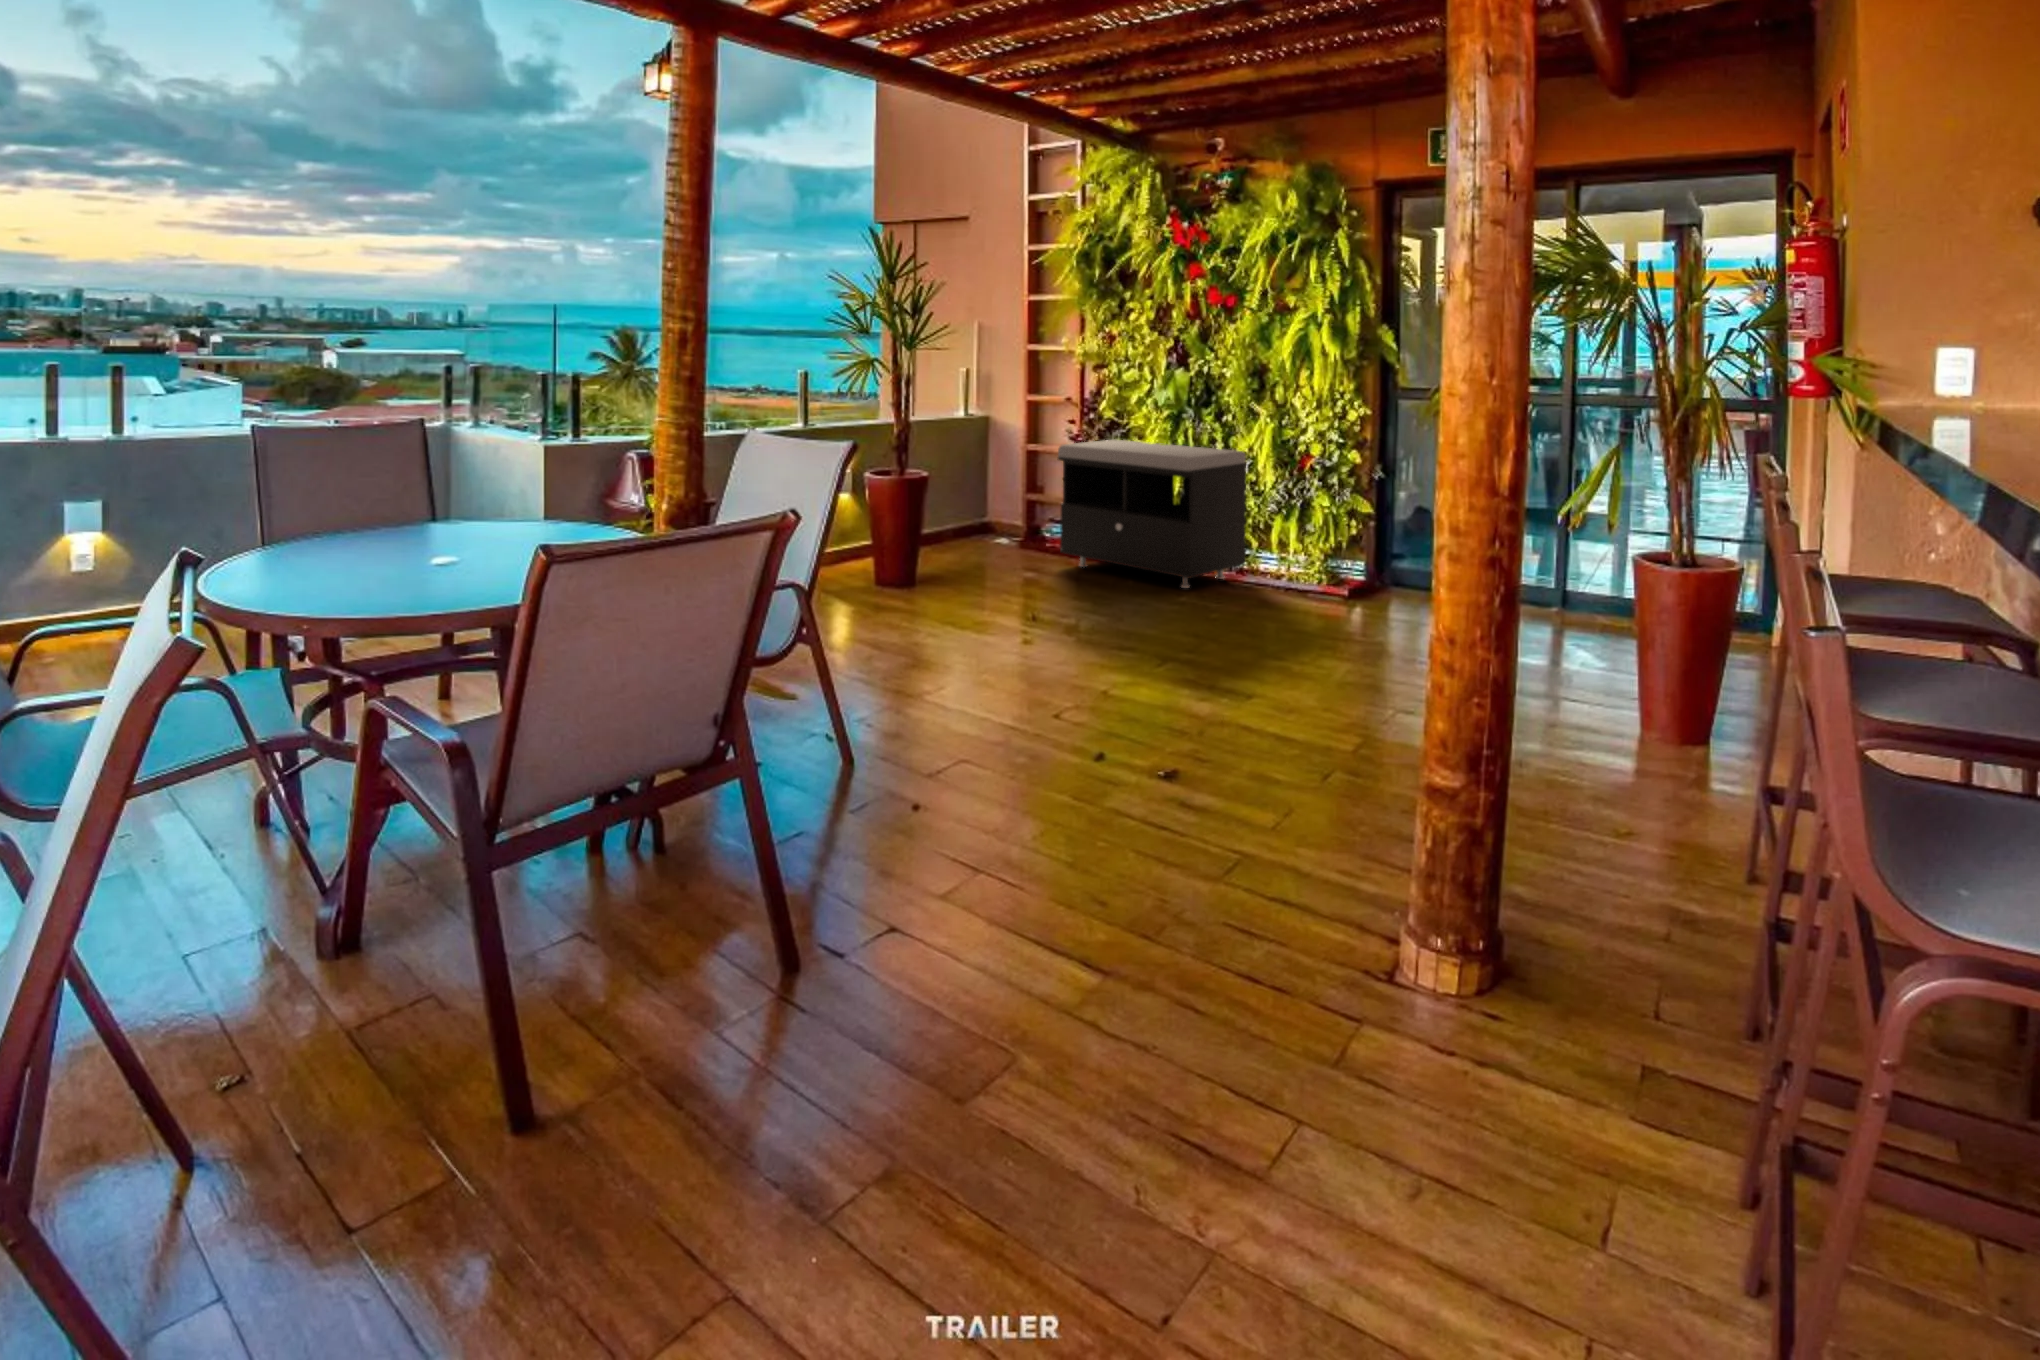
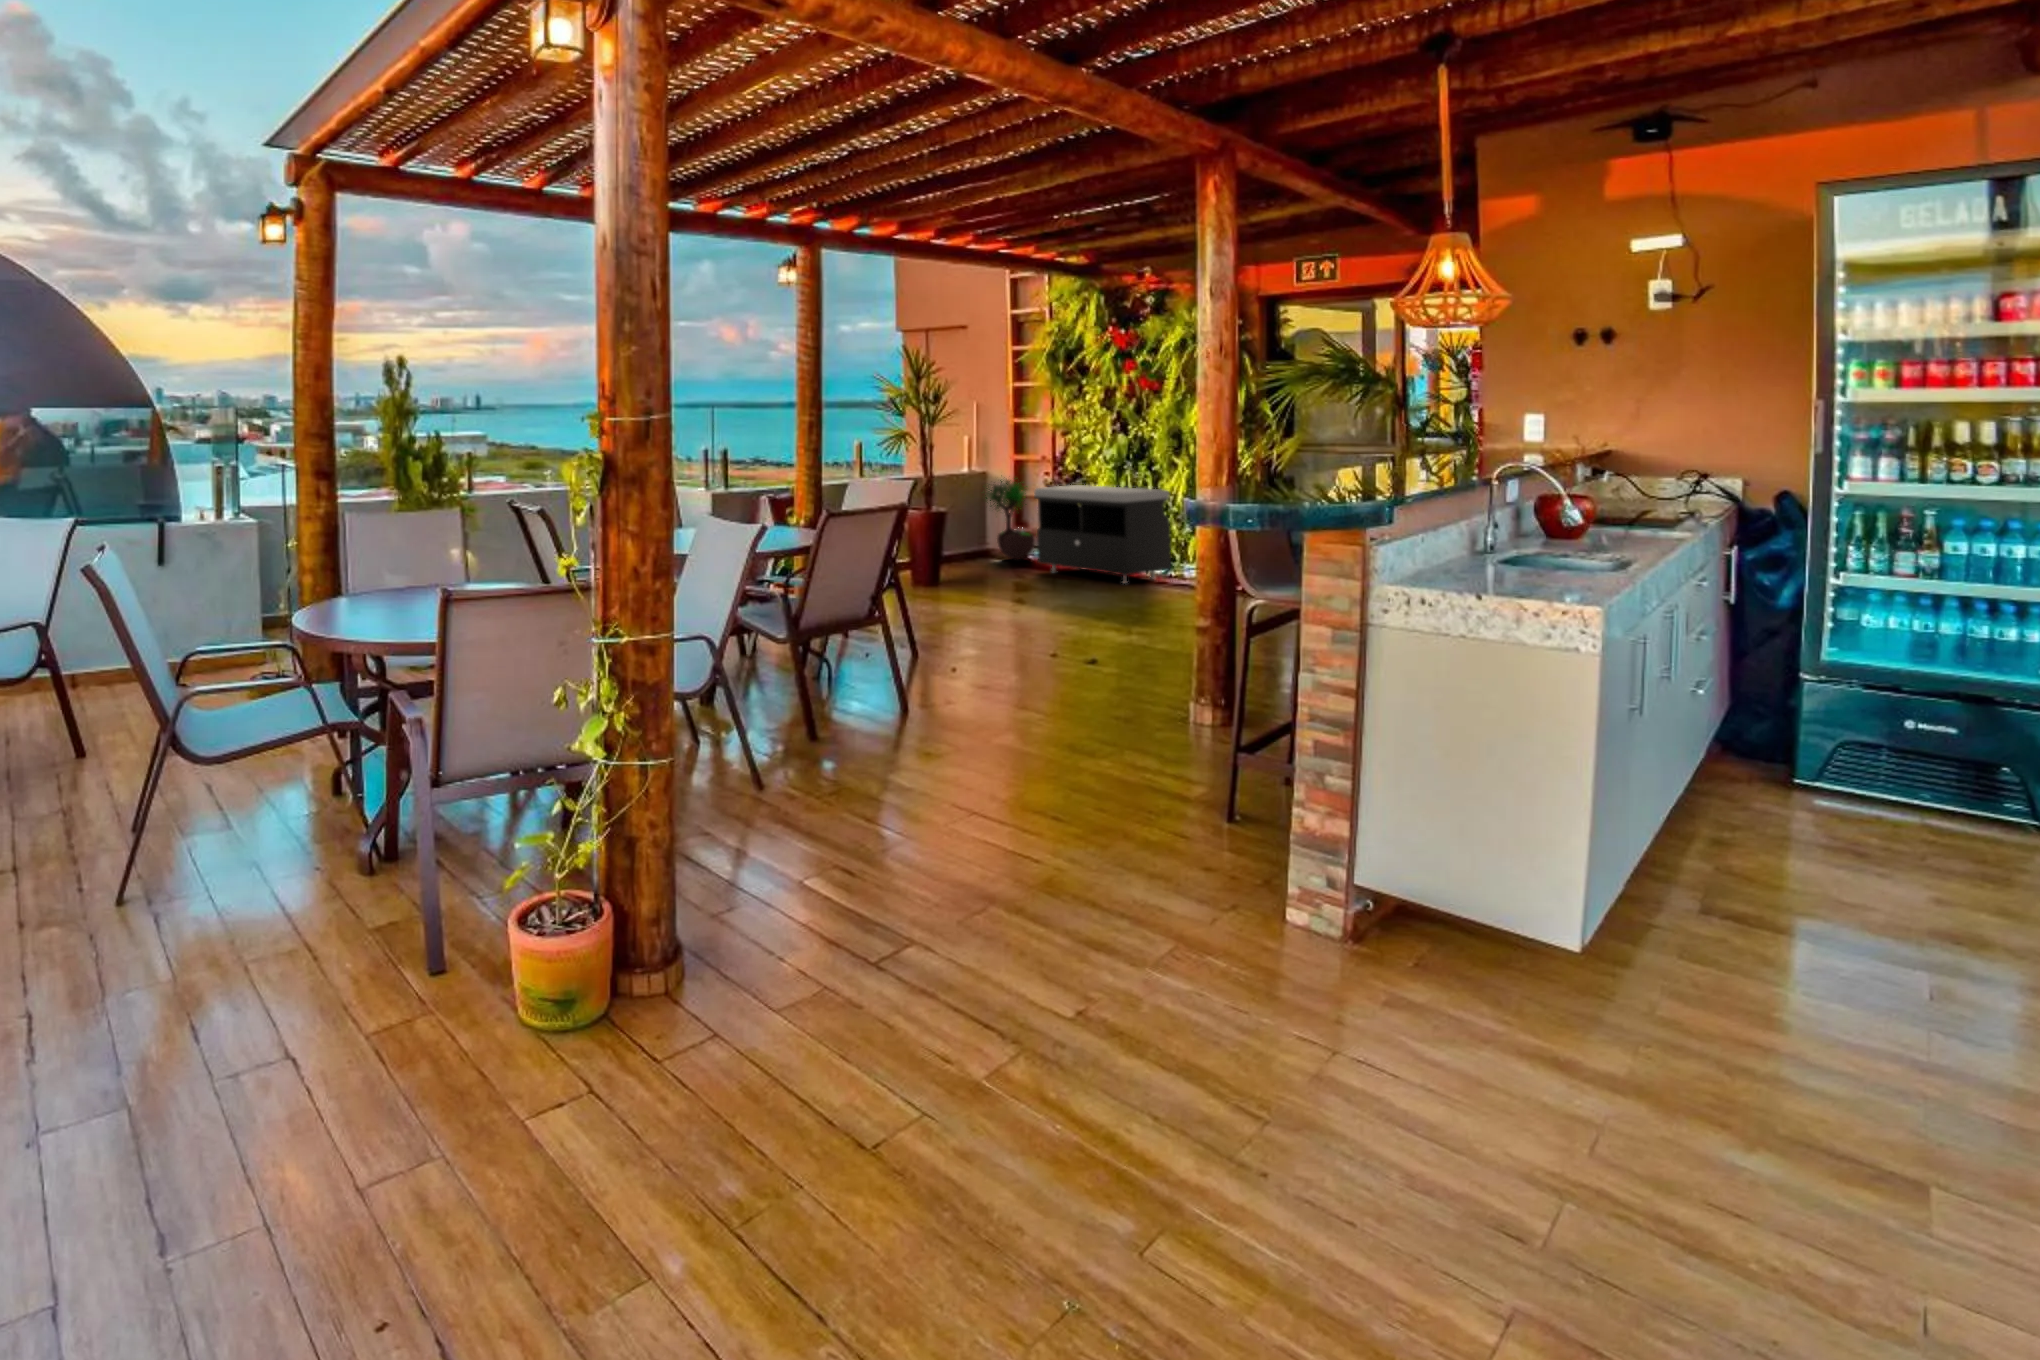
potted tree: none [978,416,1057,542] -> present [985,478,1037,560]

